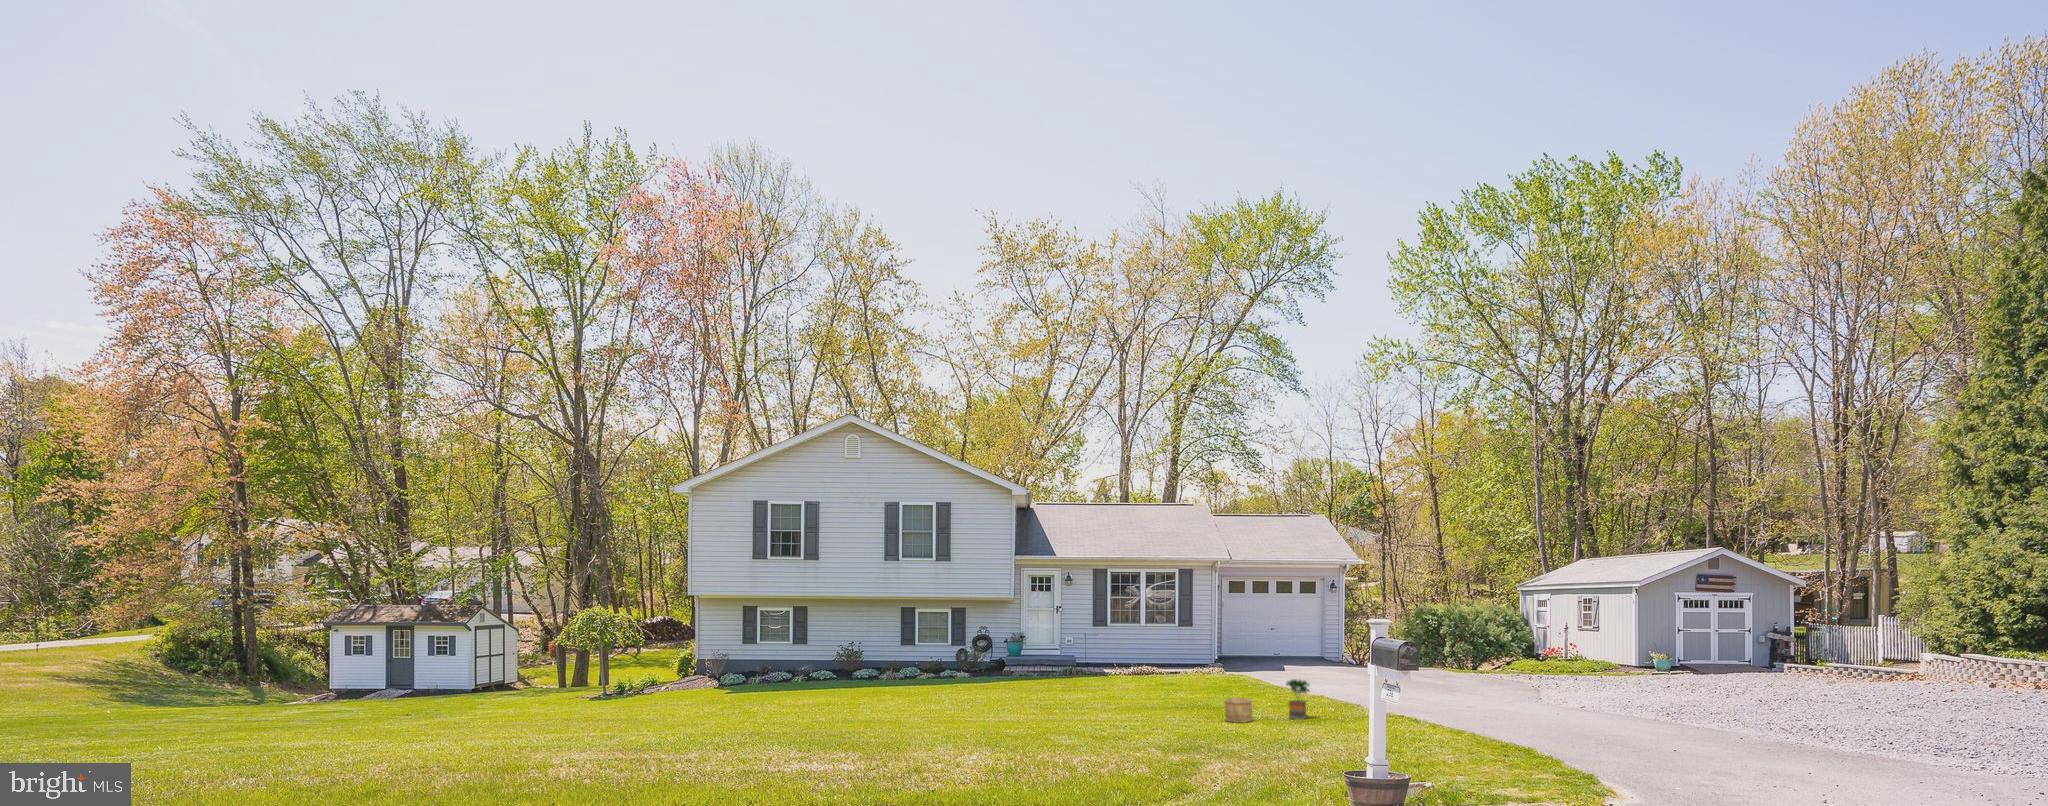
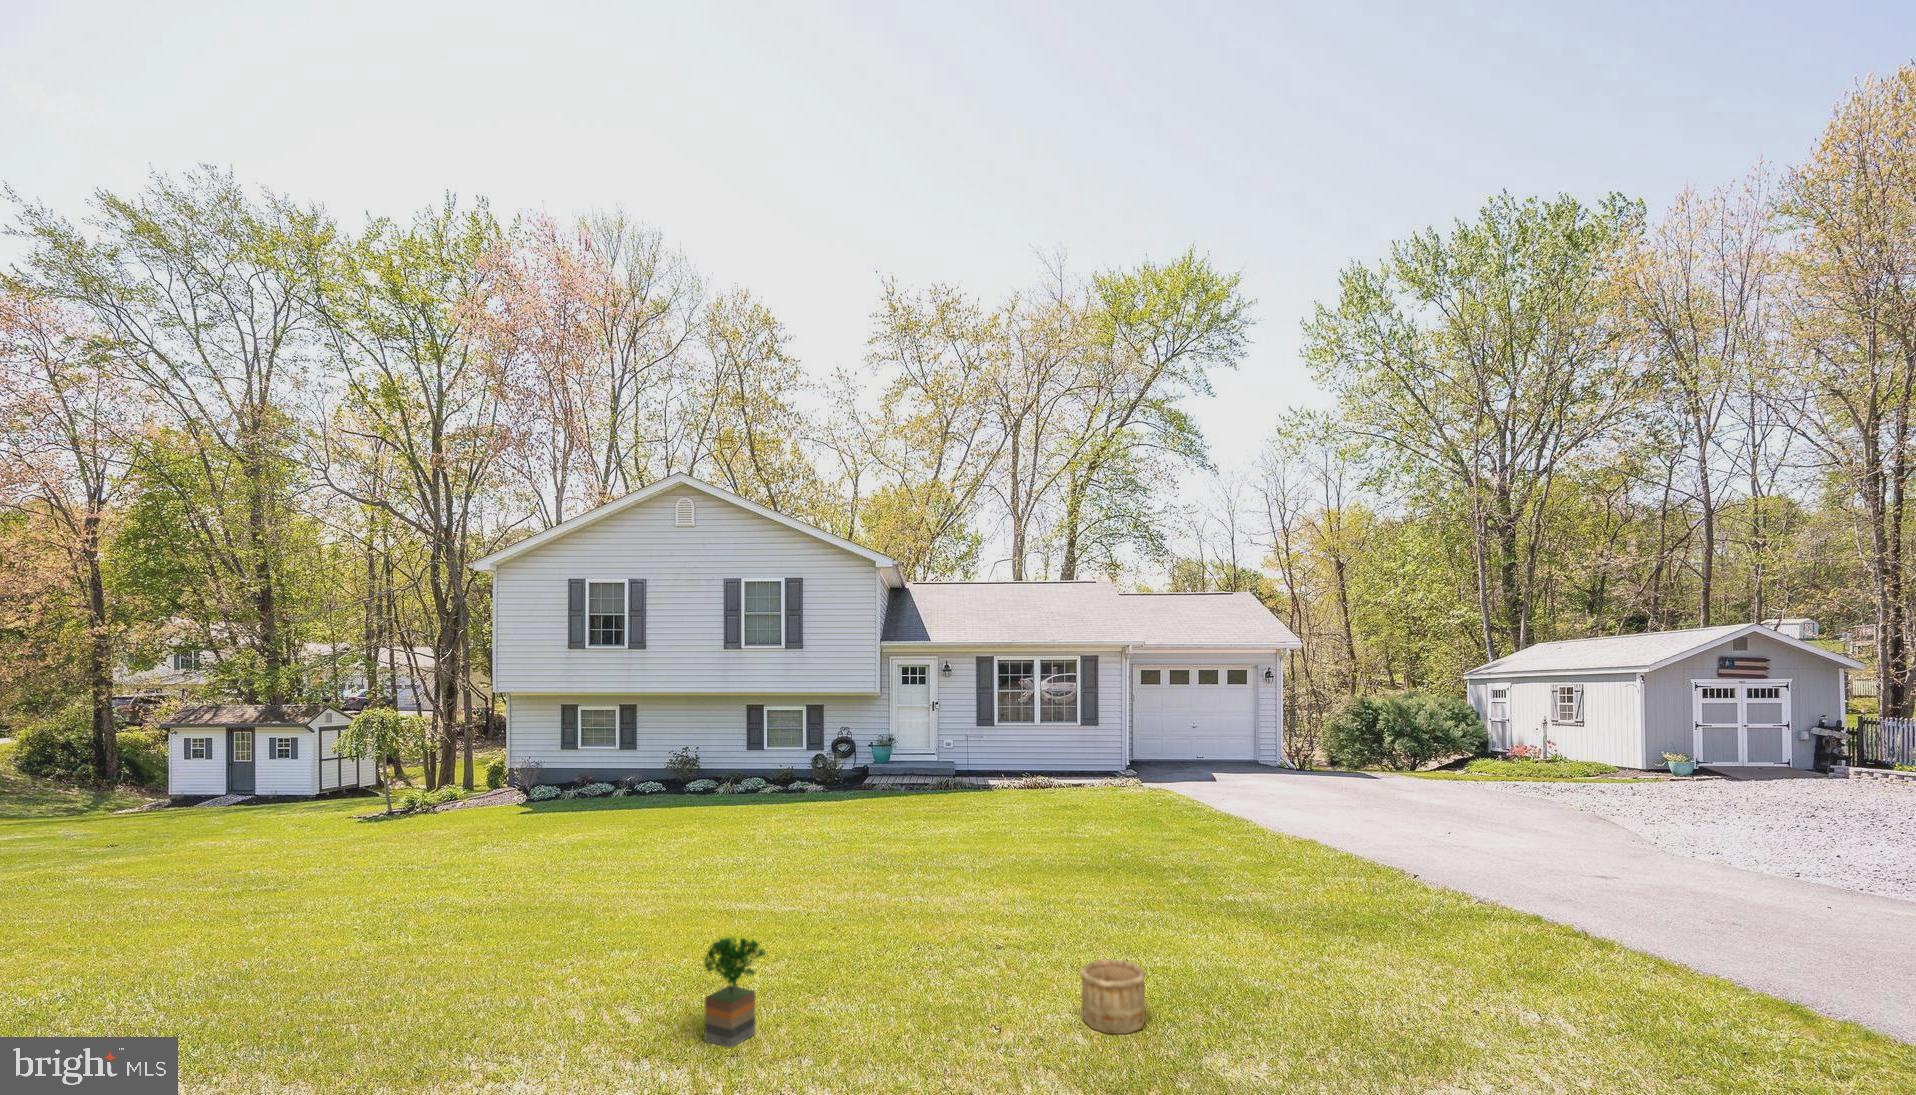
potted tree: present [1286,679,1310,720] -> present [704,937,765,1048]

